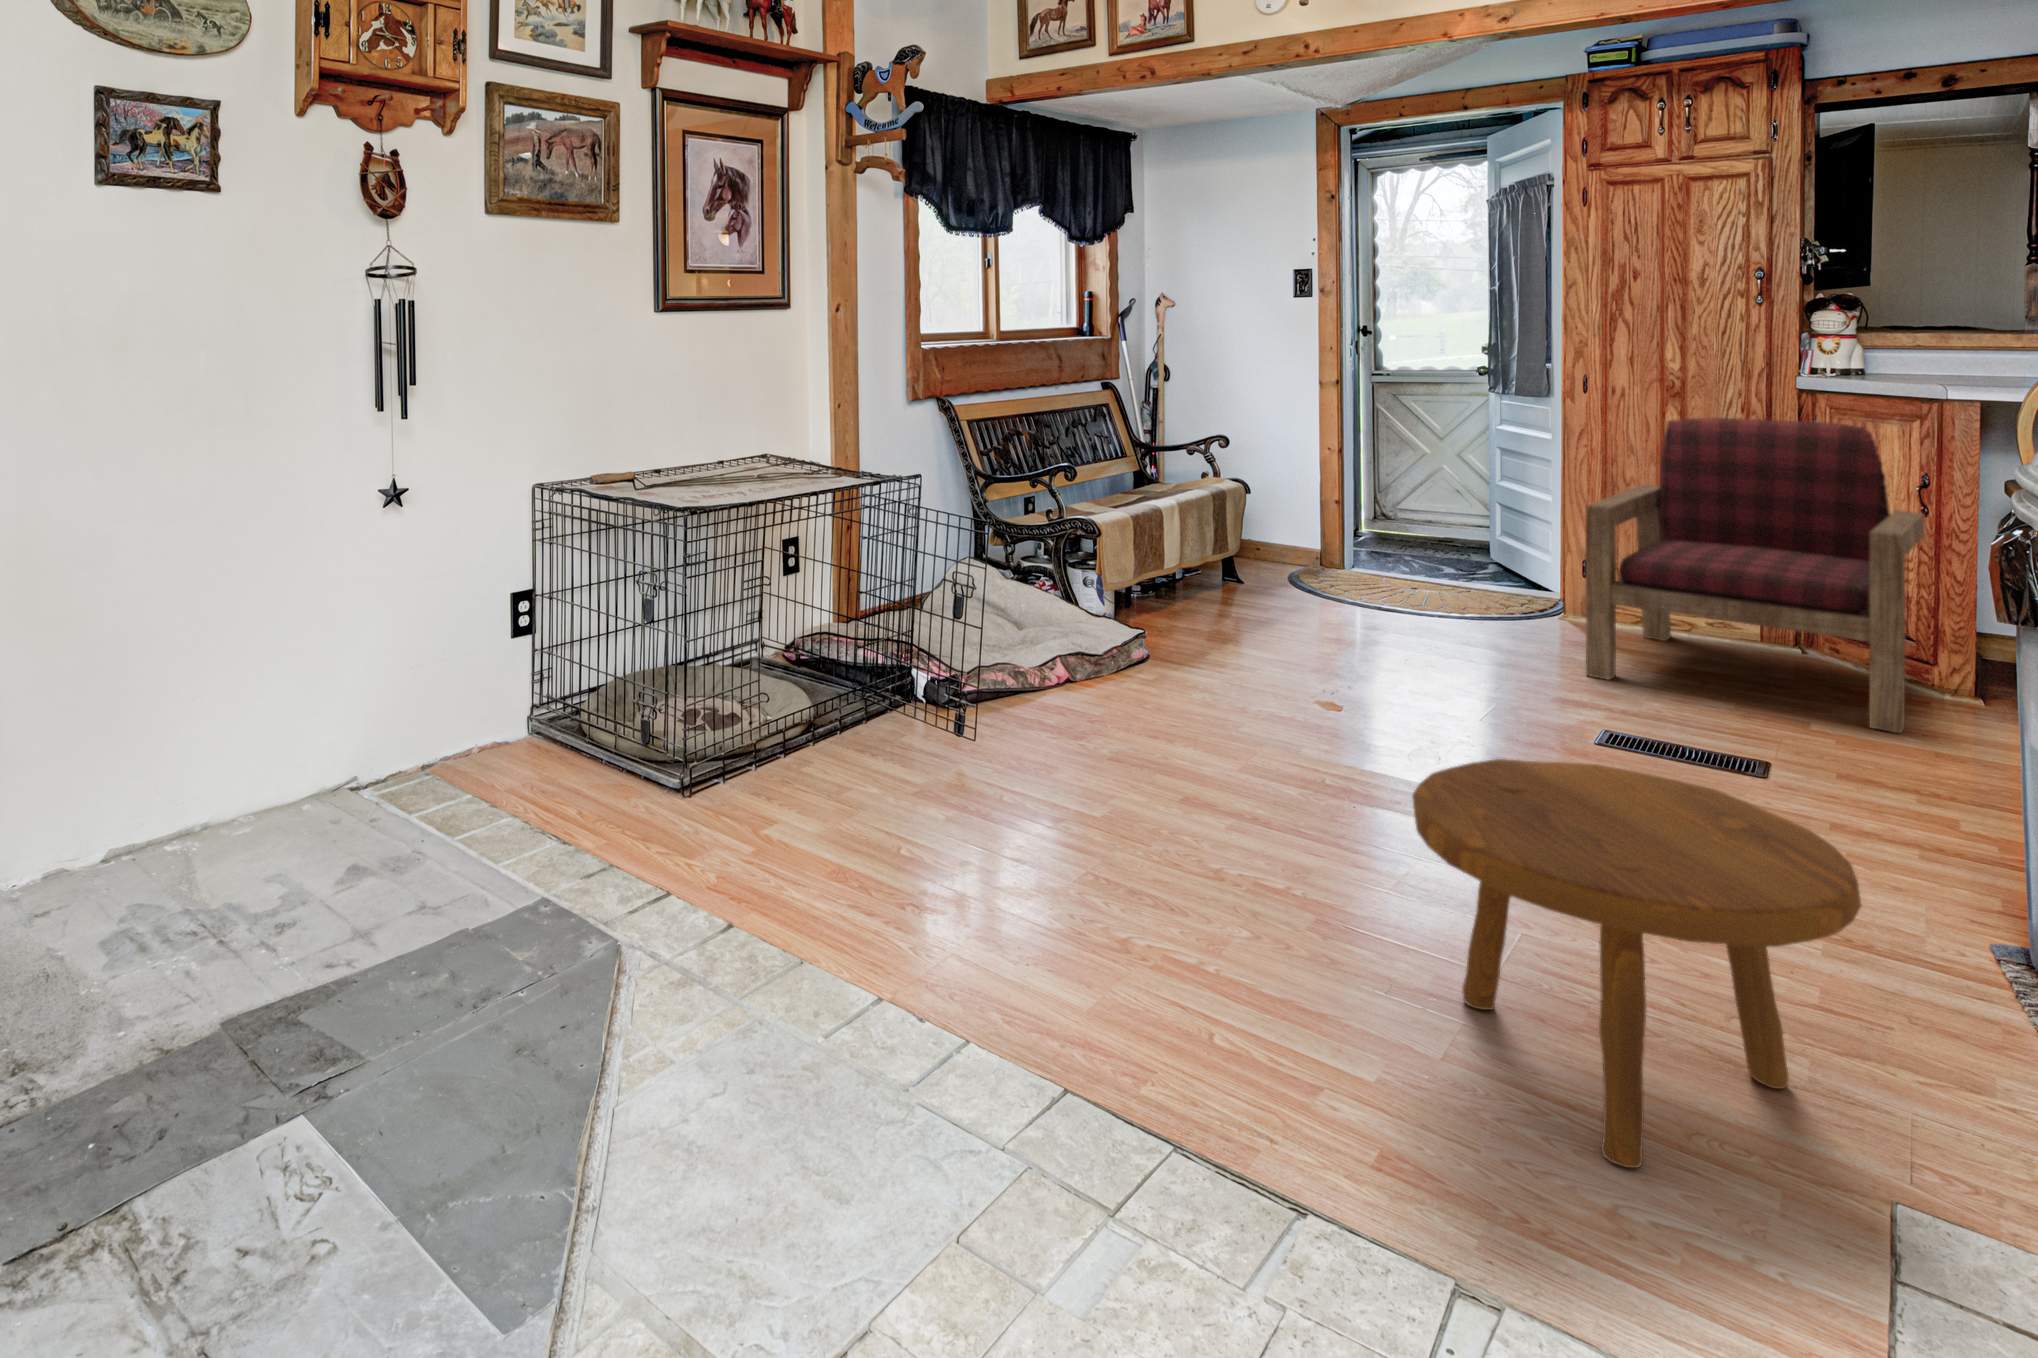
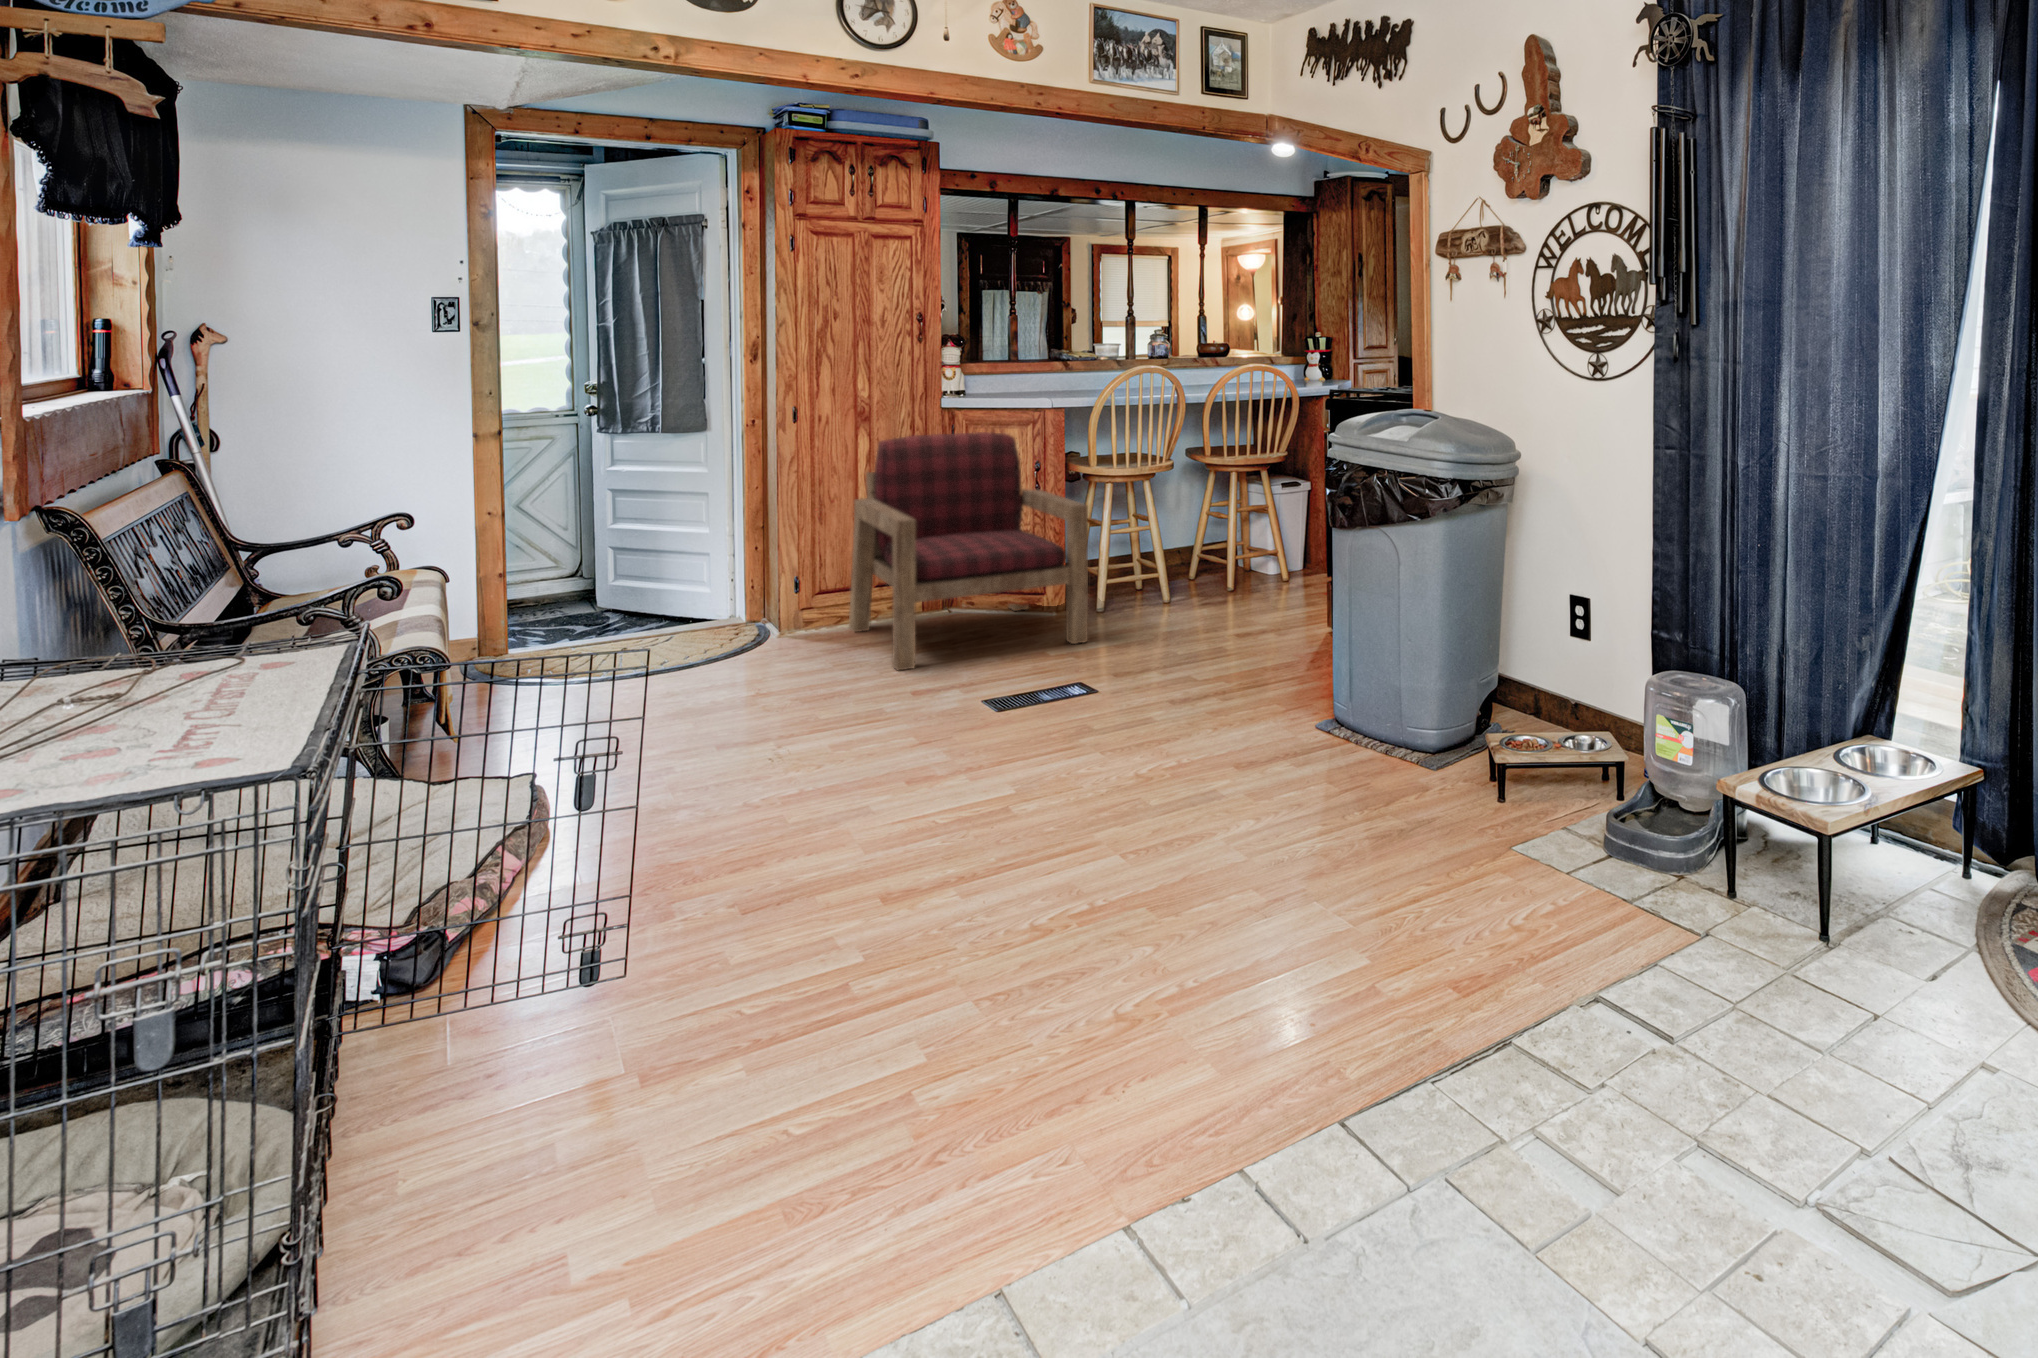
footstool: present [1412,759,1861,1168] -> none [1323,666,1557,895]

